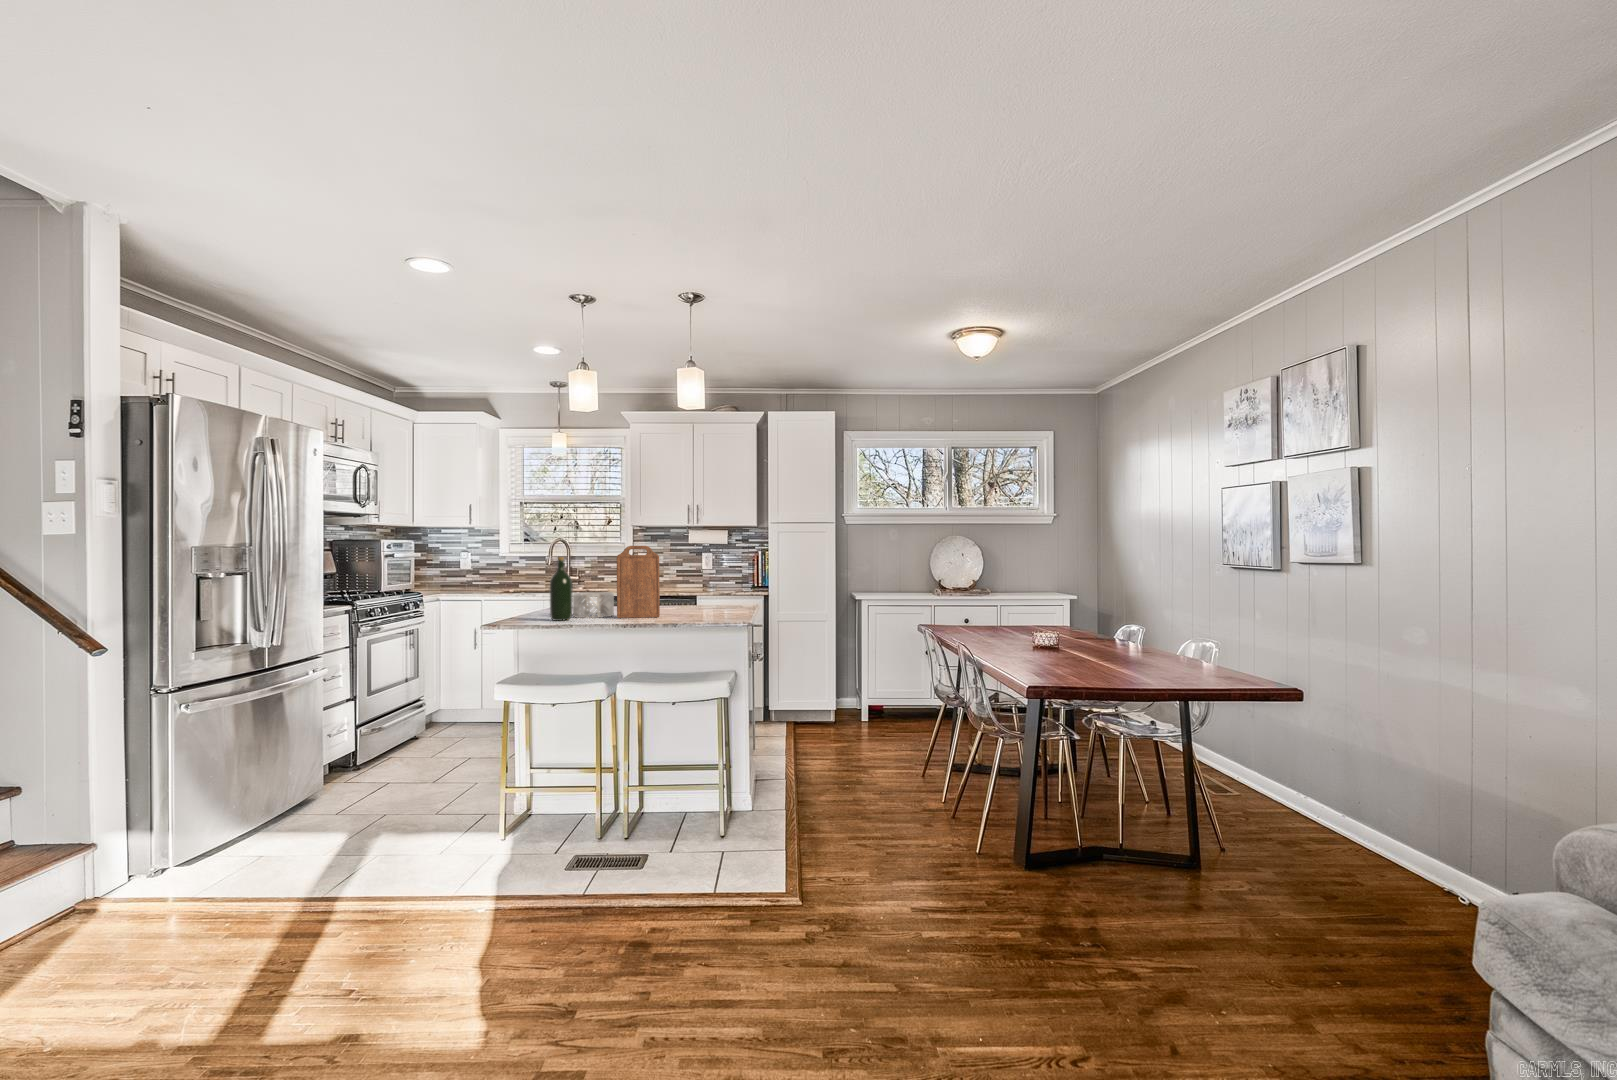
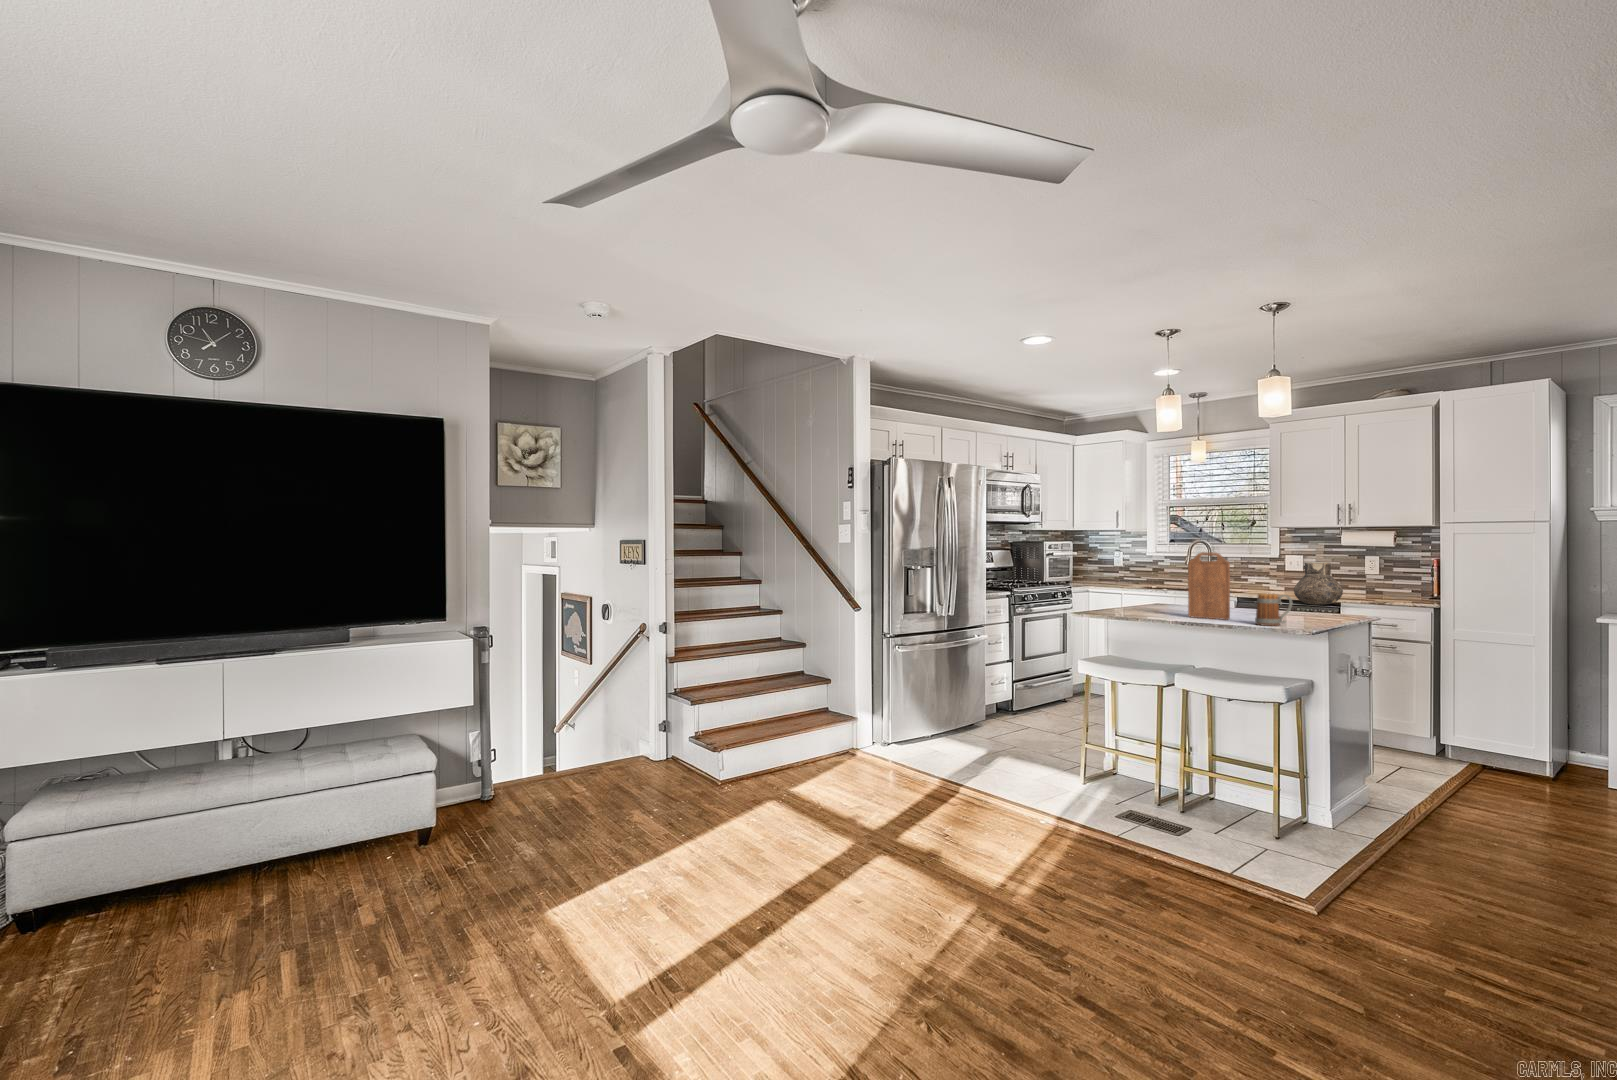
wine bottle: present [550,557,572,621] -> none [1128,561,1148,615]
vase: none [656,558,696,598] -> present [1294,562,1343,605]
mug: none [693,586,724,620] -> present [1255,593,1292,626]
decorative bowl: present [573,592,614,618] -> none [1155,592,1194,616]

